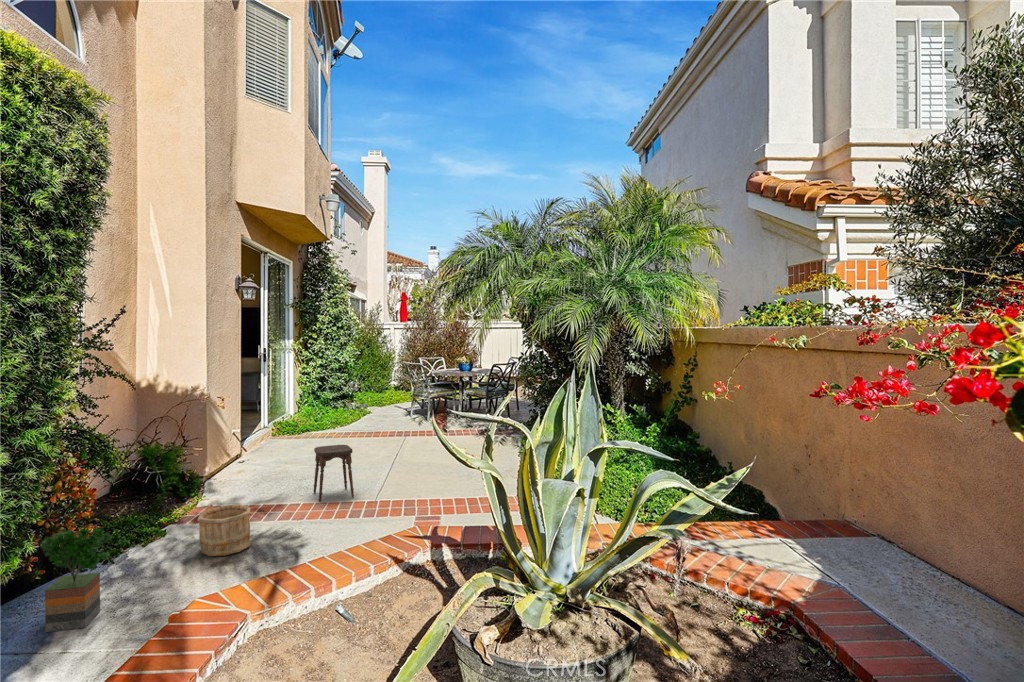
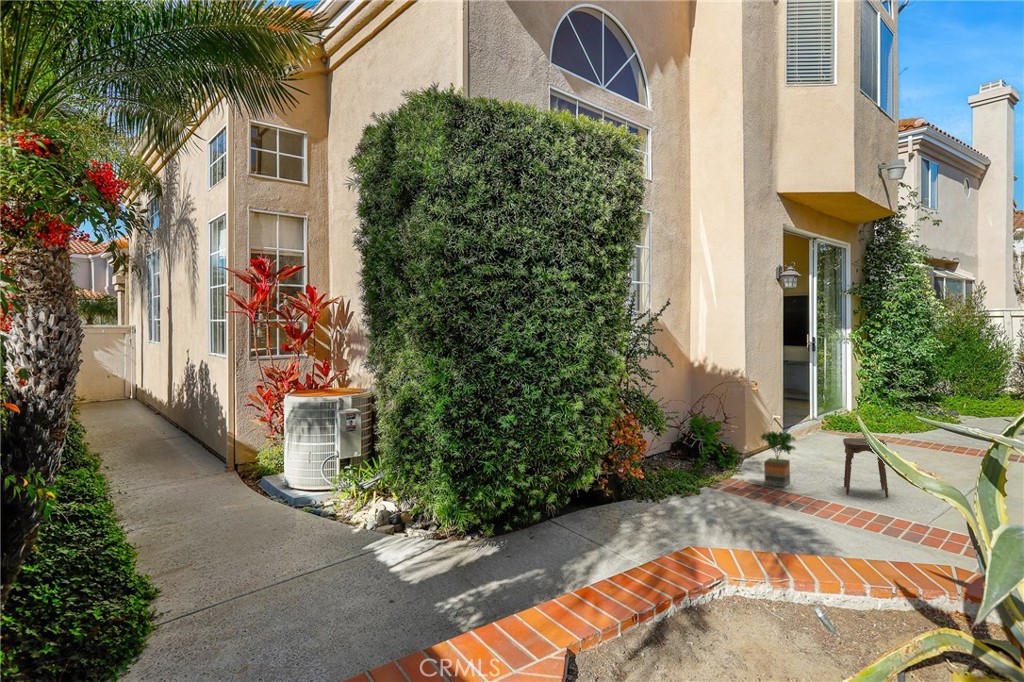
wooden bucket: present [197,505,251,556] -> none [717,475,763,518]
potted tree: present [42,527,112,632] -> present [760,431,796,487]

